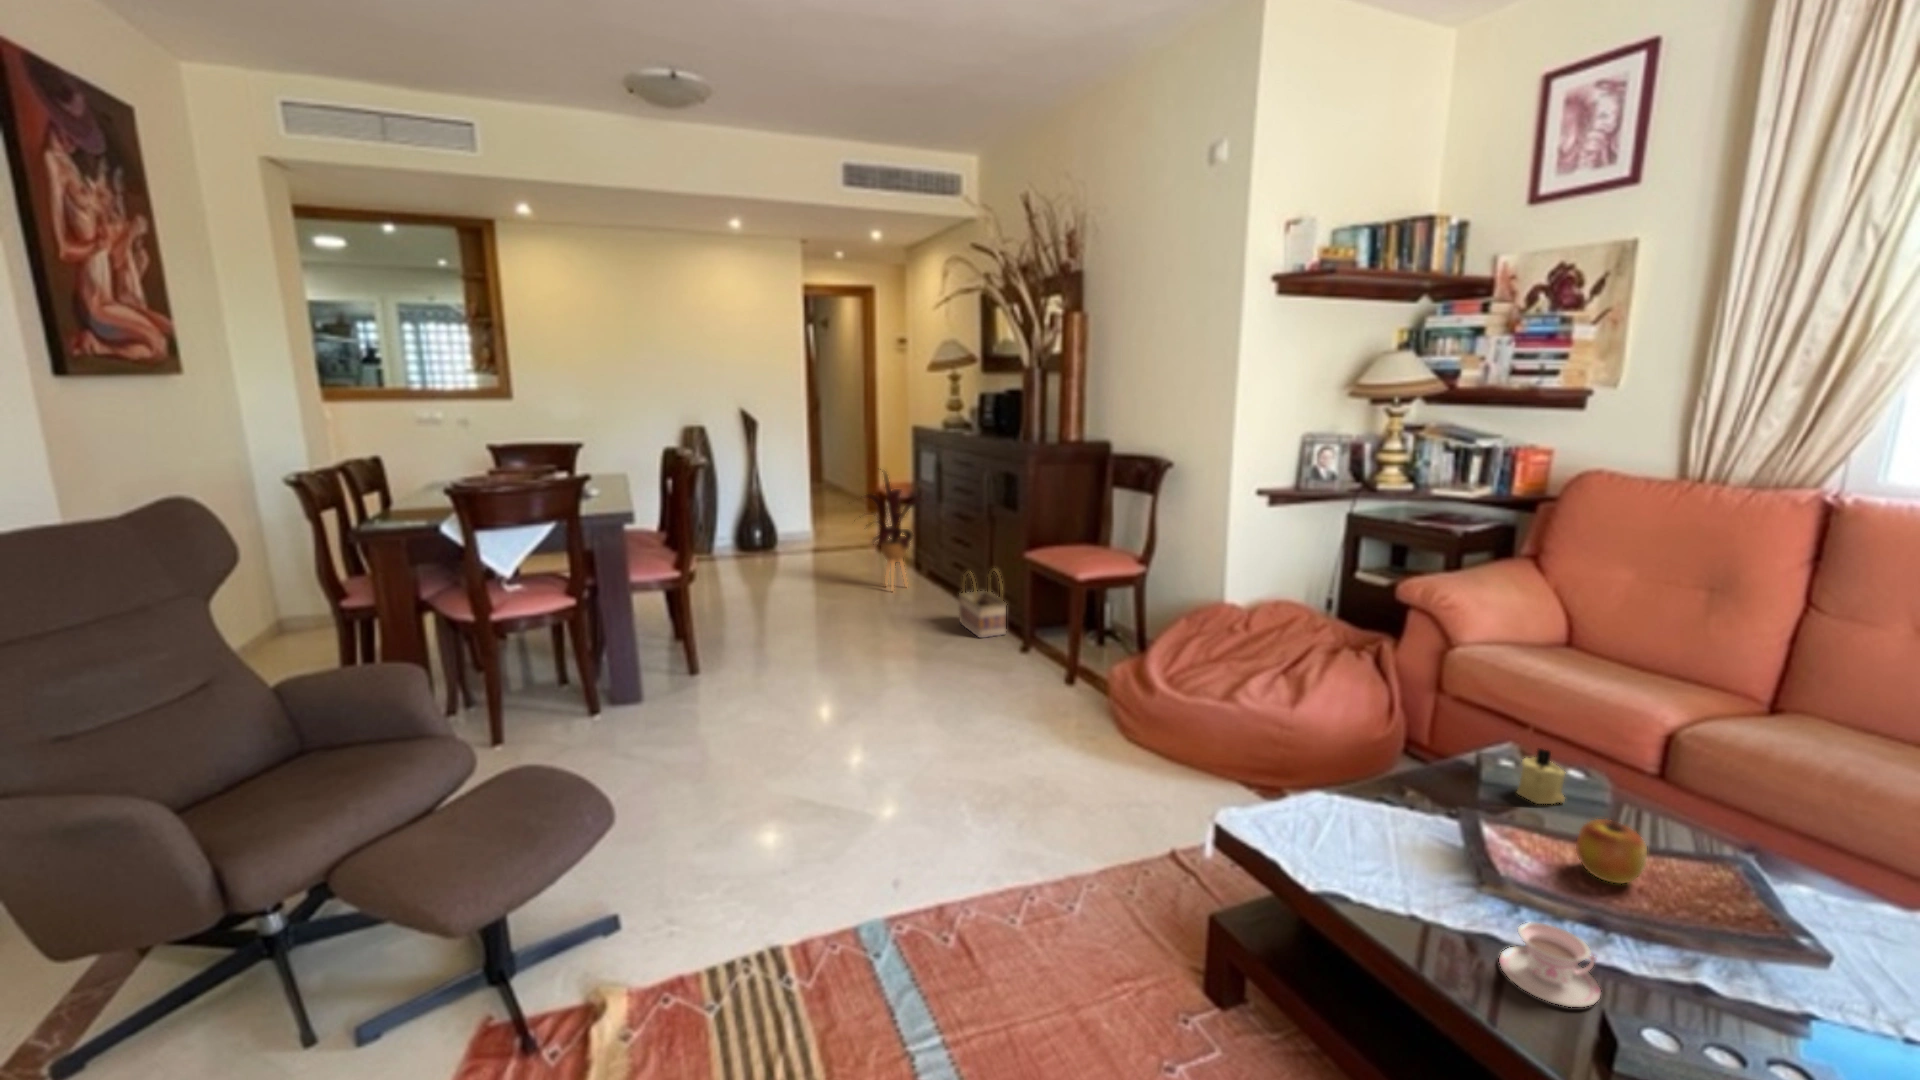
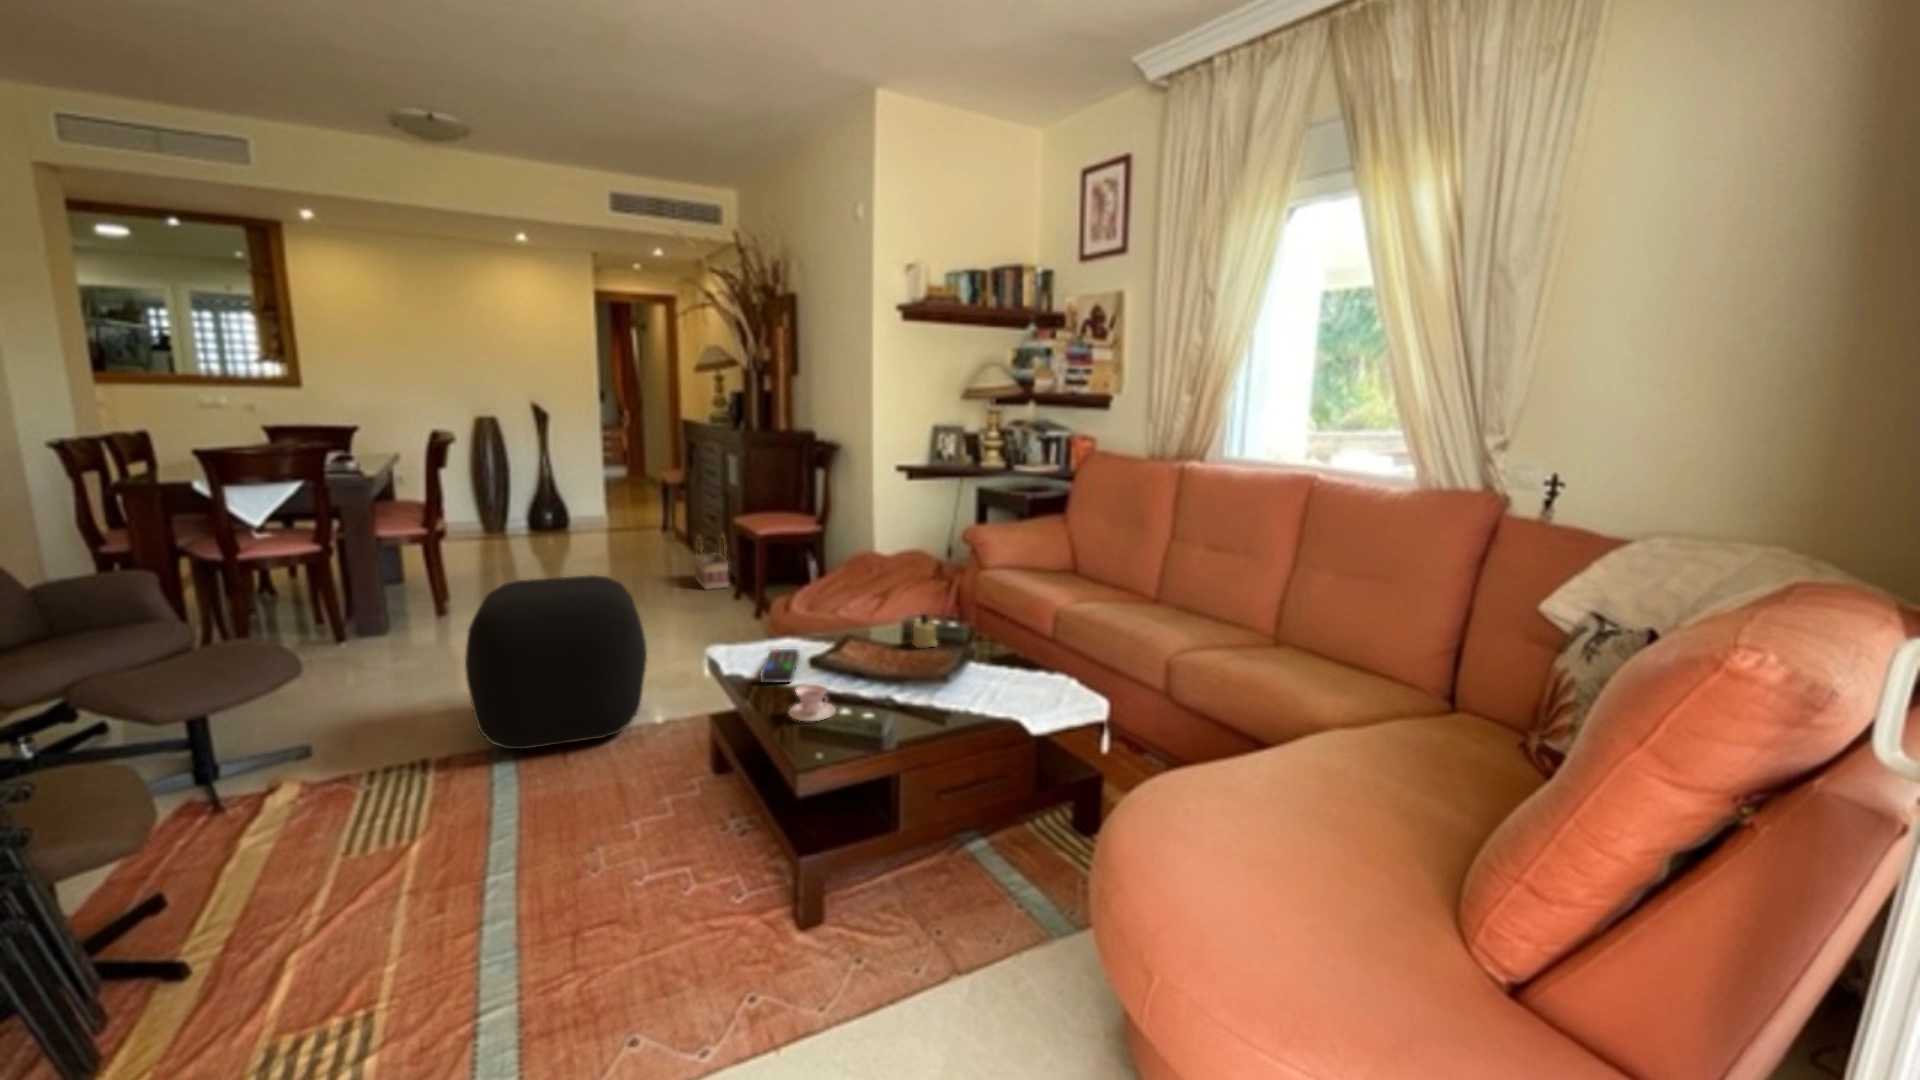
house plant: present [867,469,918,588] -> none [611,453,689,559]
ottoman: none [827,661,1062,926] -> present [465,575,647,749]
remote control: none [1323,808,1425,889] -> present [760,649,799,683]
apple: present [1576,819,1647,883] -> none [878,636,911,673]

